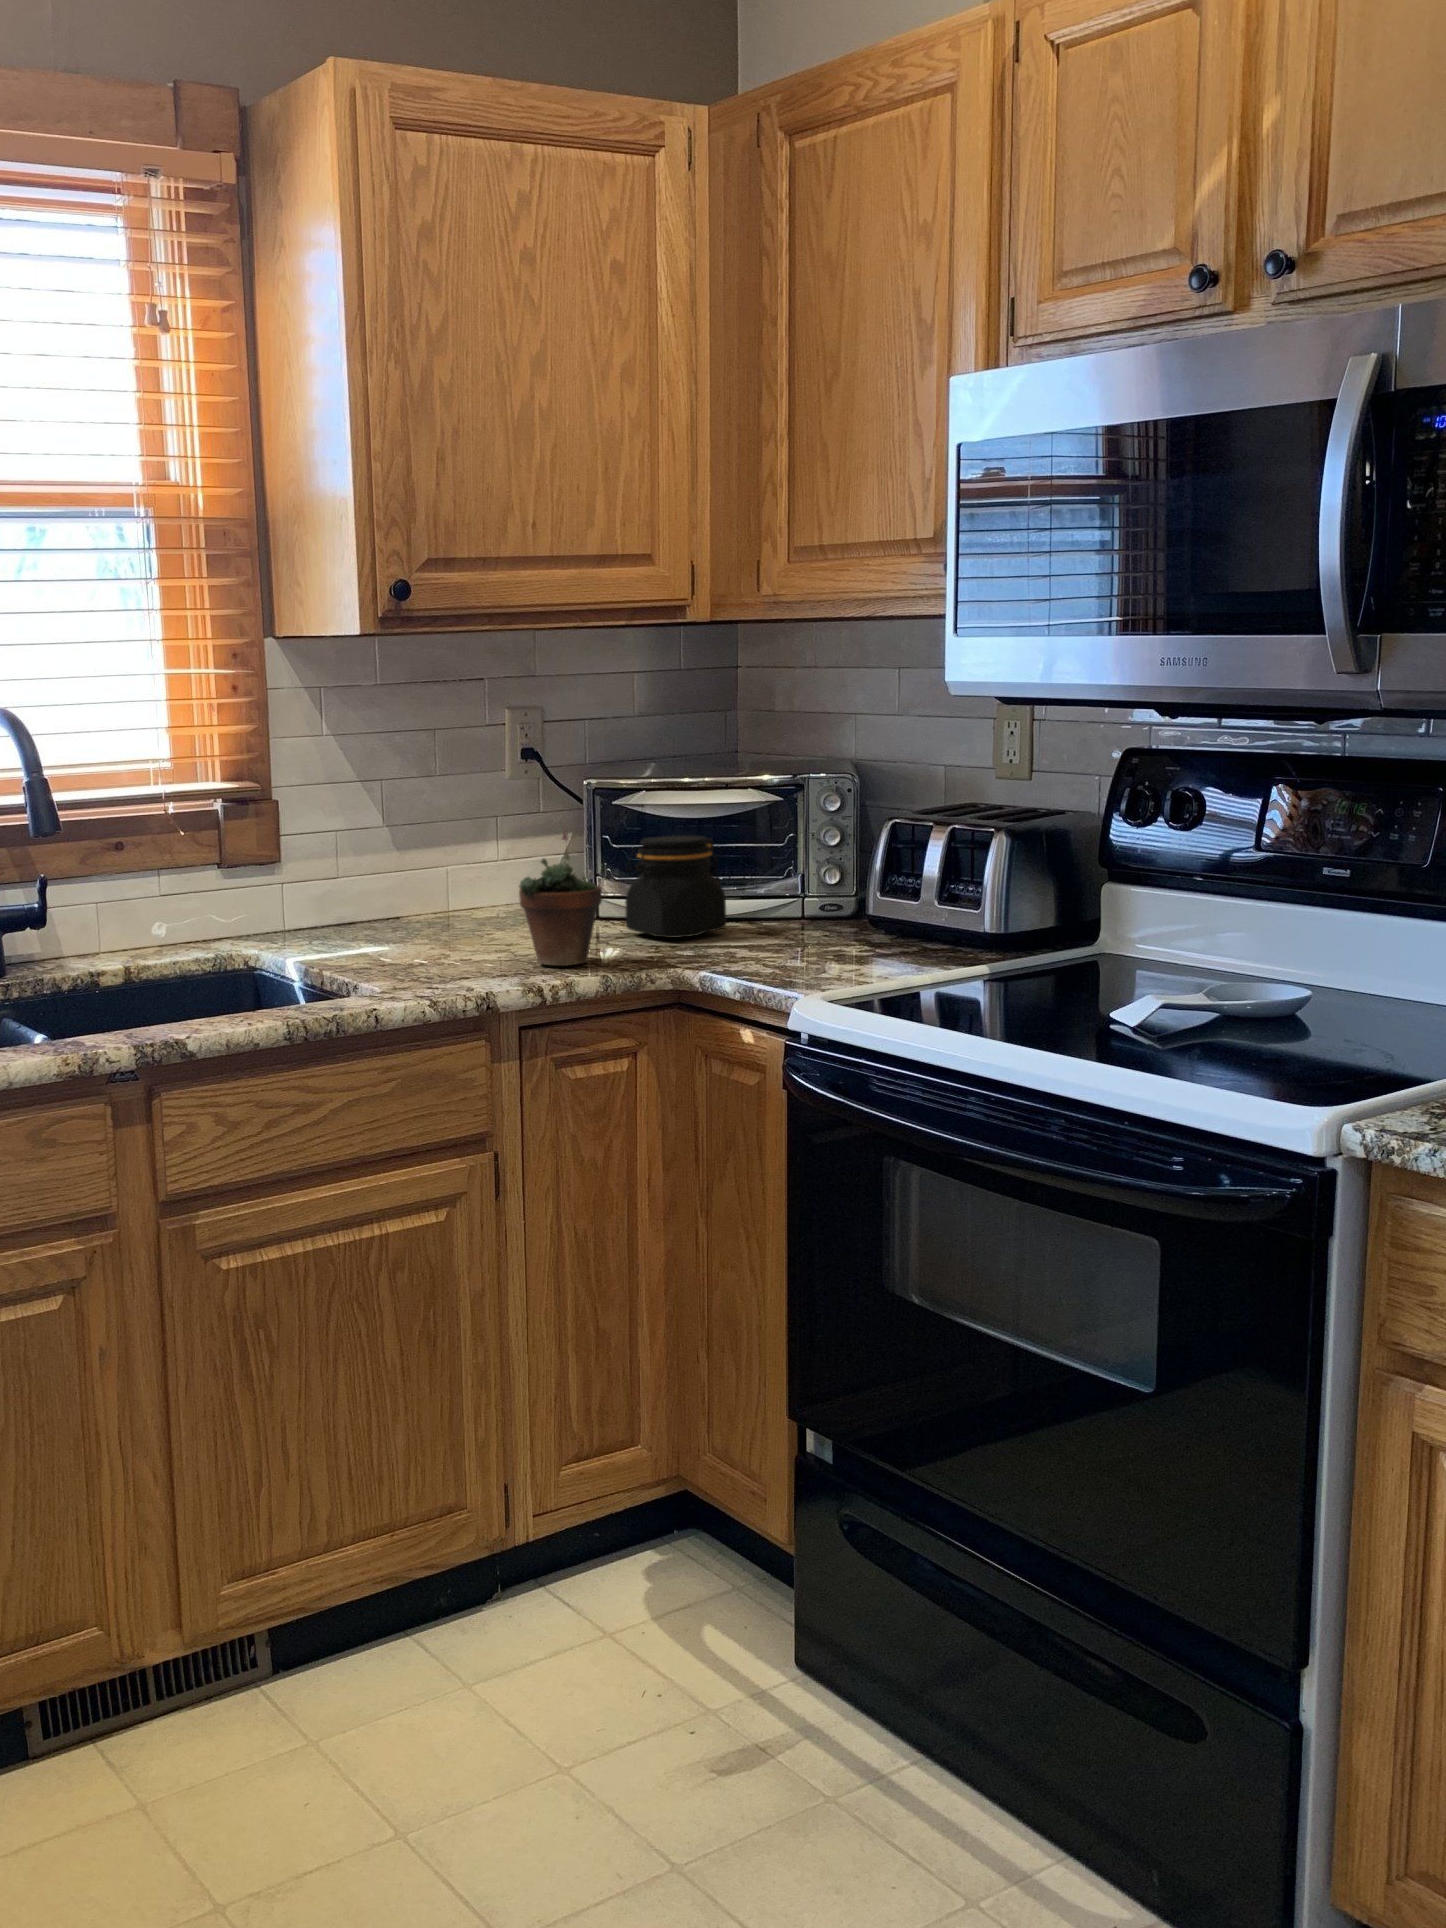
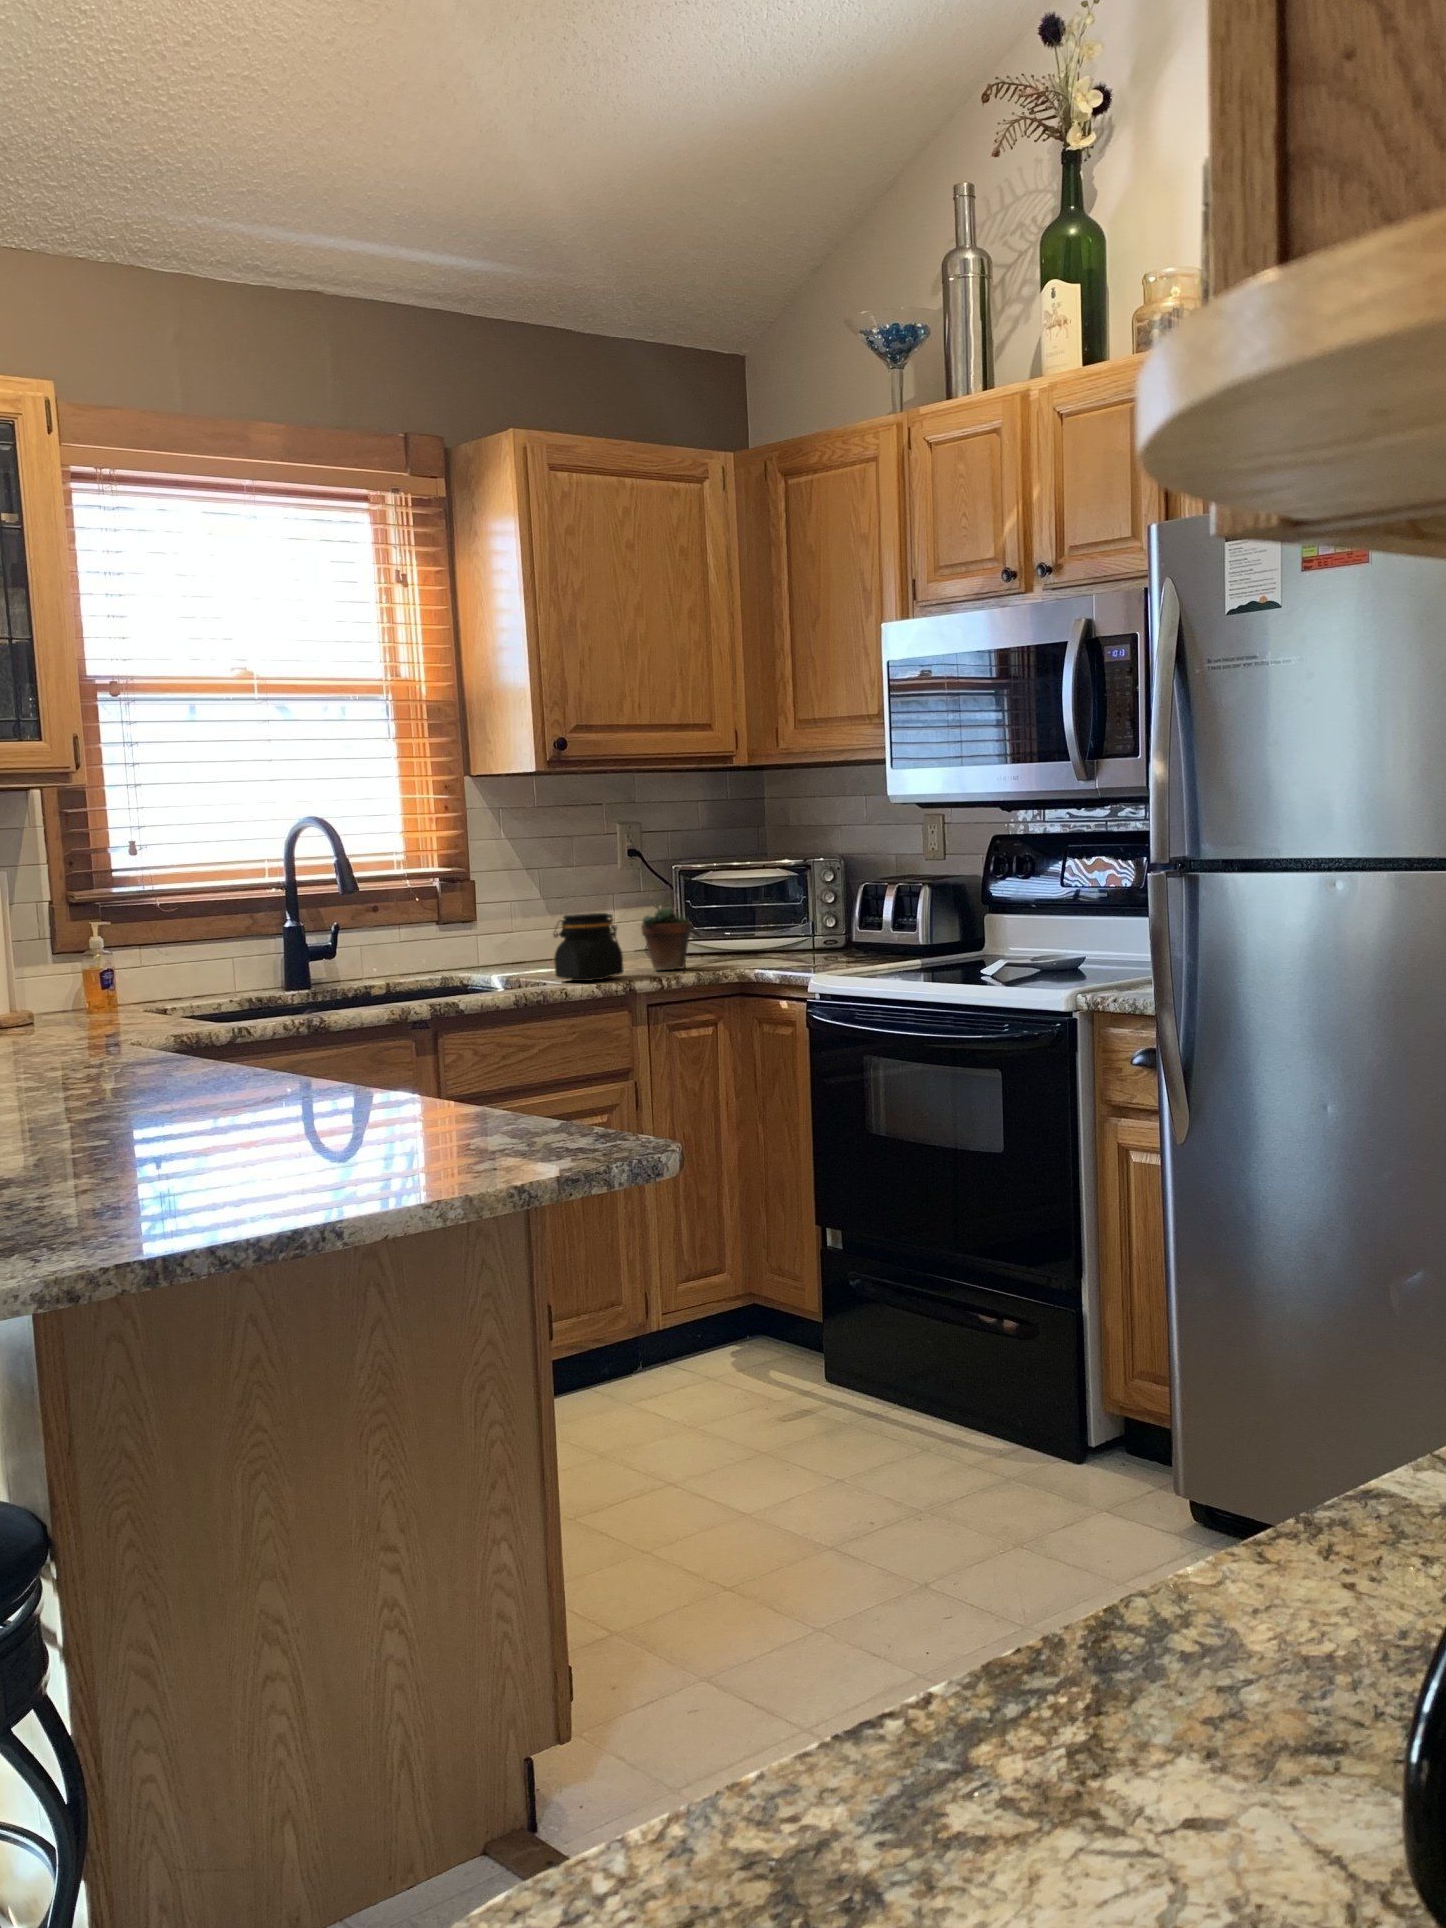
jar: present [625,835,726,938] -> present [554,913,624,981]

